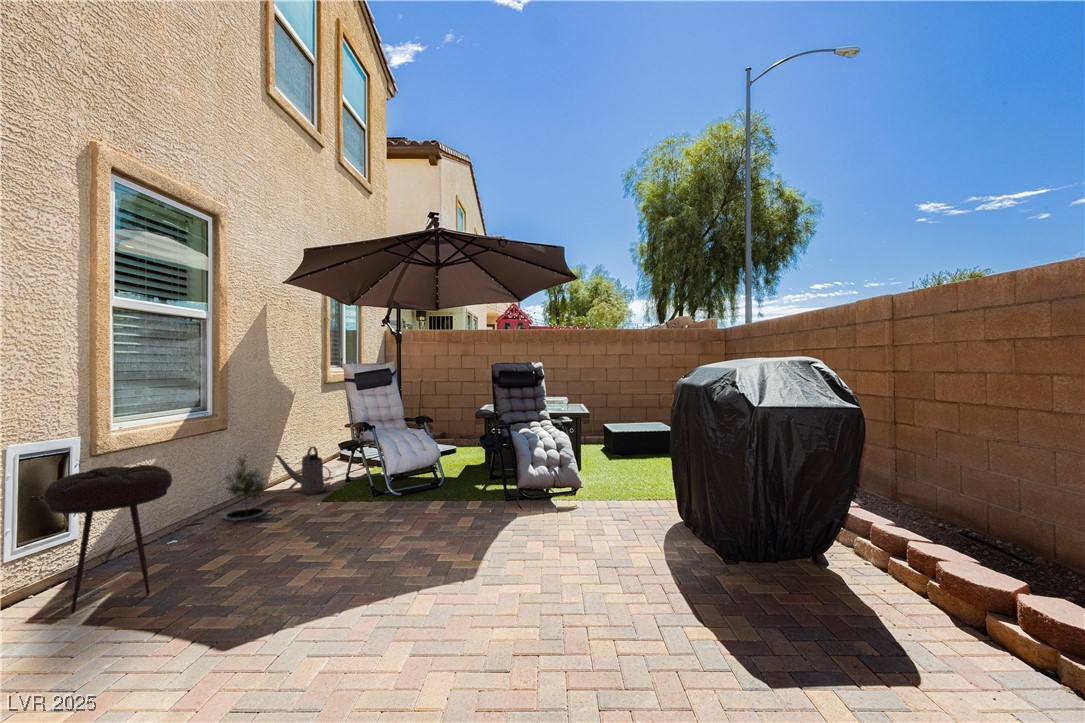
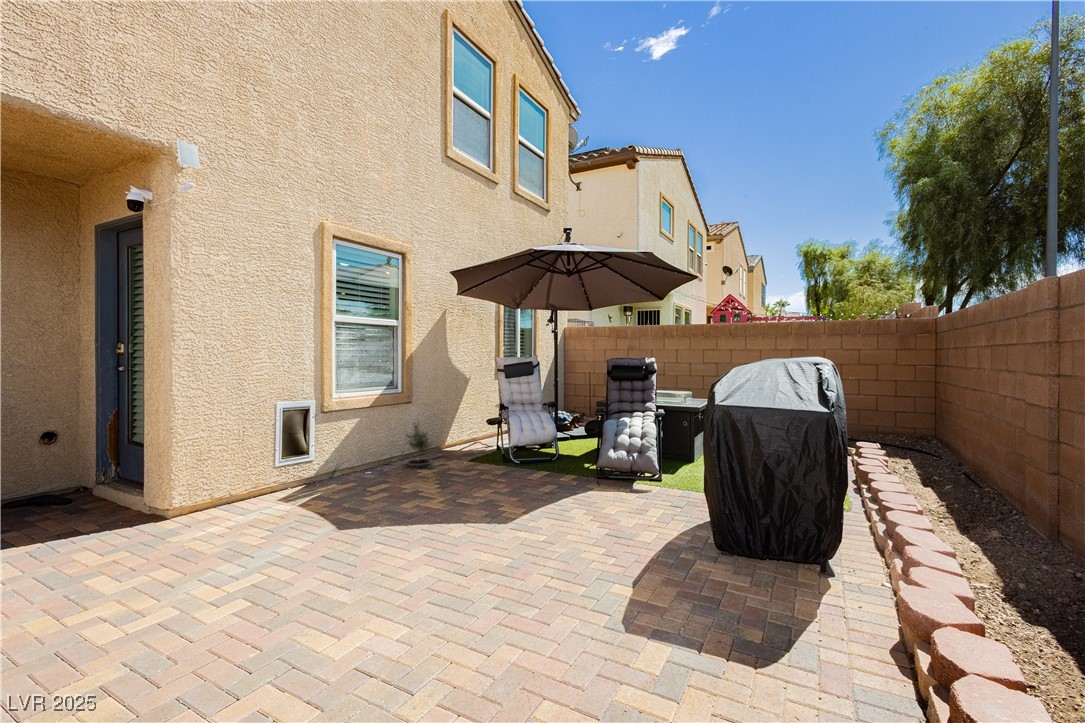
watering can: present [276,447,331,494] -> none [450,420,483,455]
stool: present [44,465,172,613] -> none [291,419,353,499]

